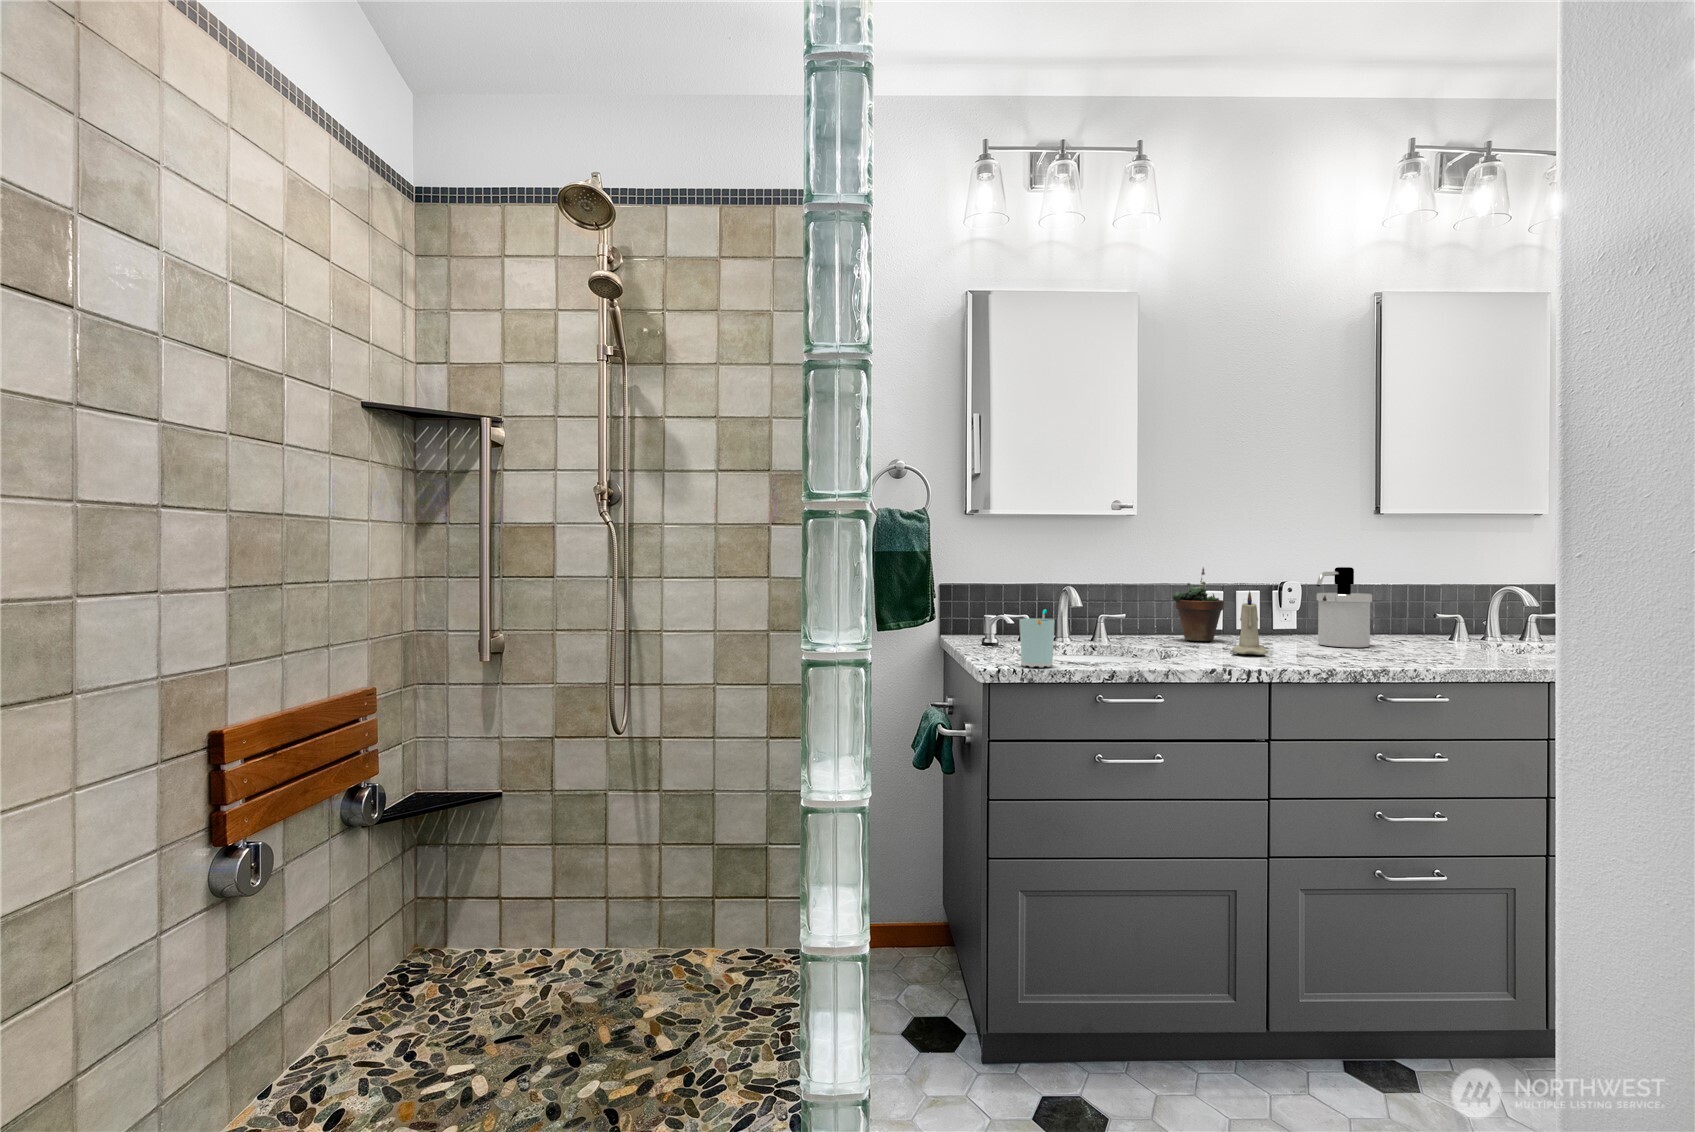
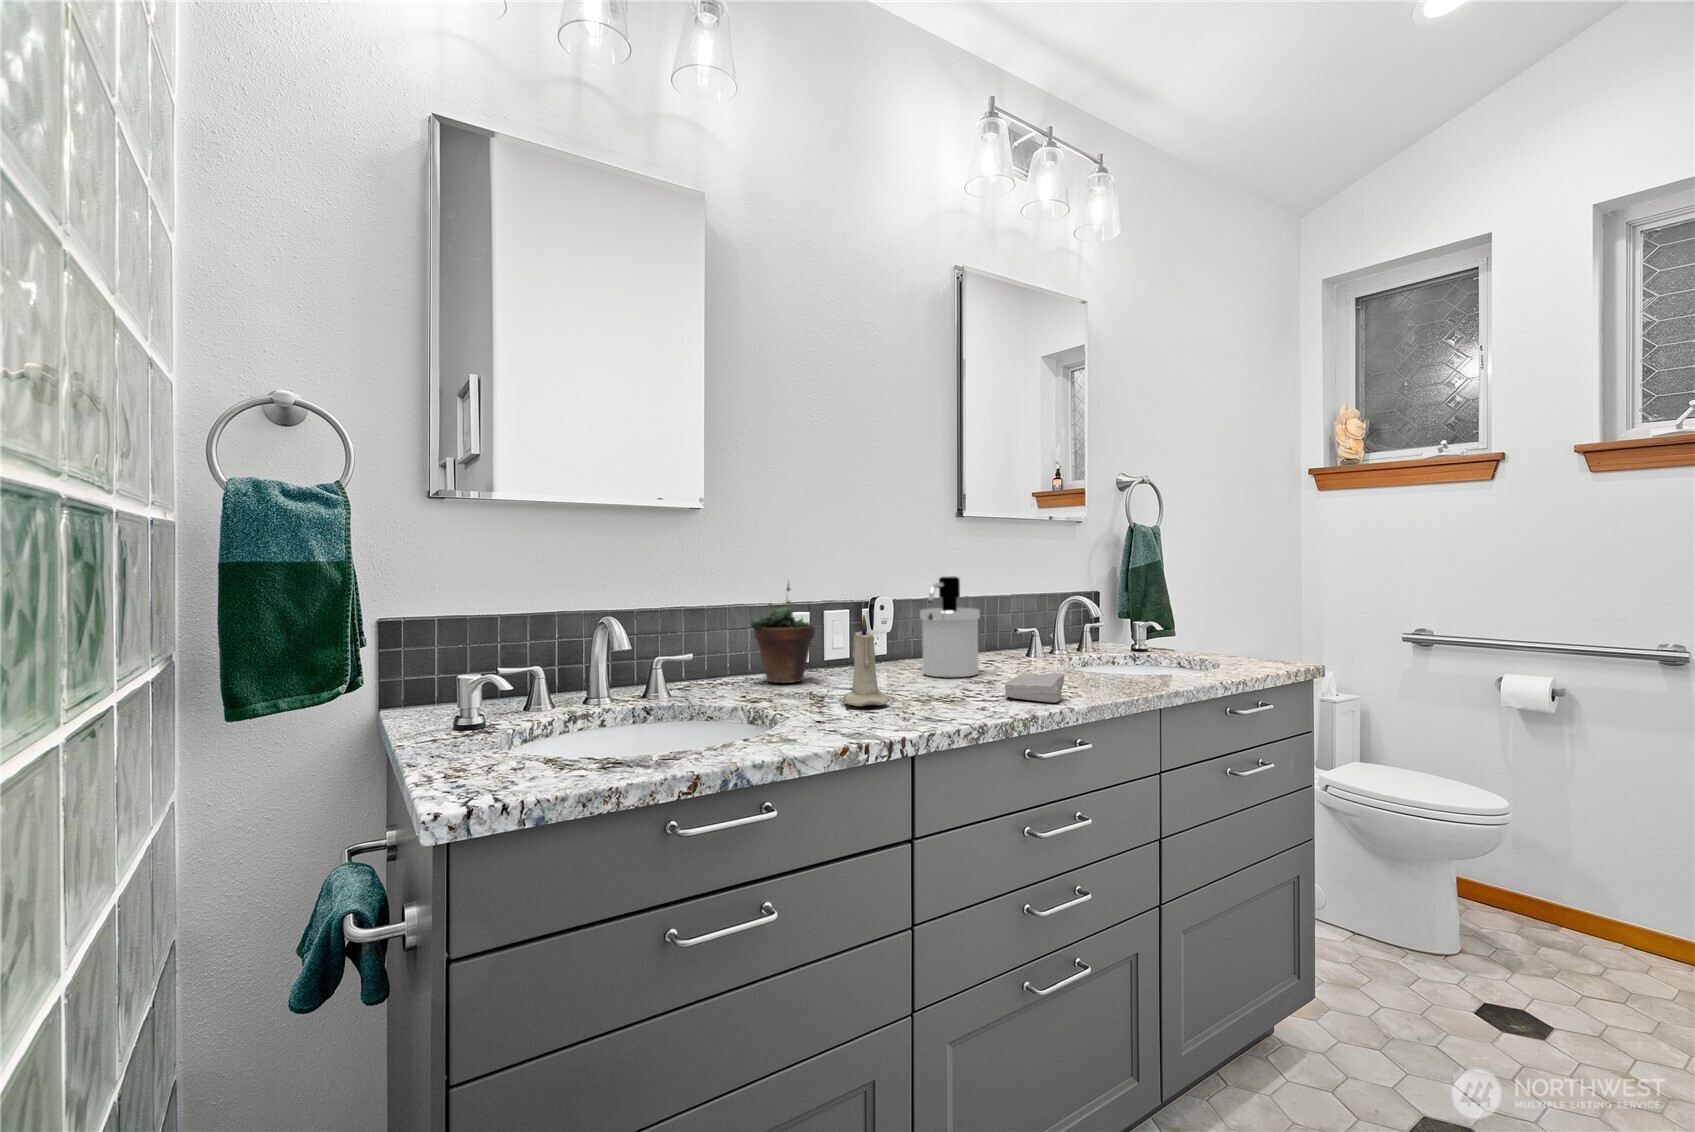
cup: present [1020,609,1055,667] -> none [516,673,584,790]
soap bar: none [1368,642,1422,663] -> present [1005,673,1064,702]

